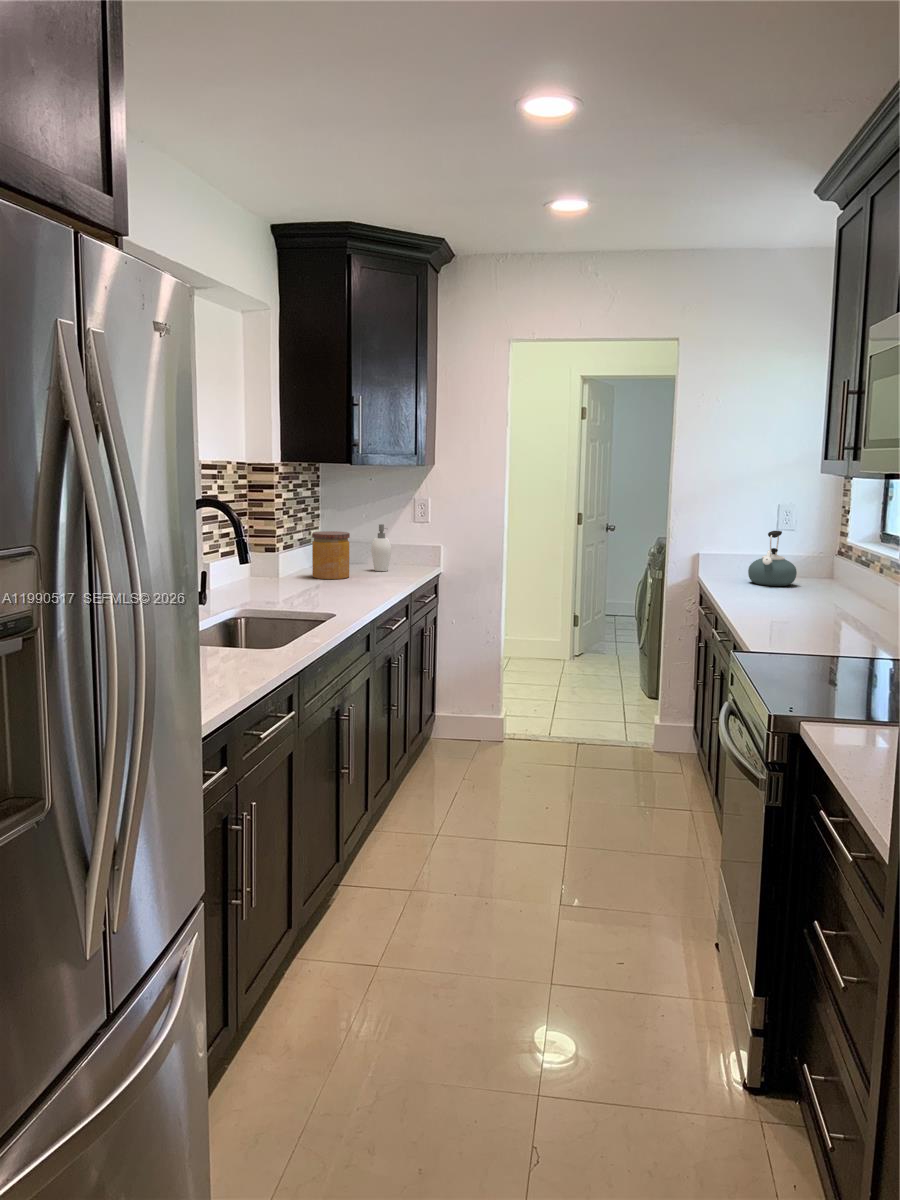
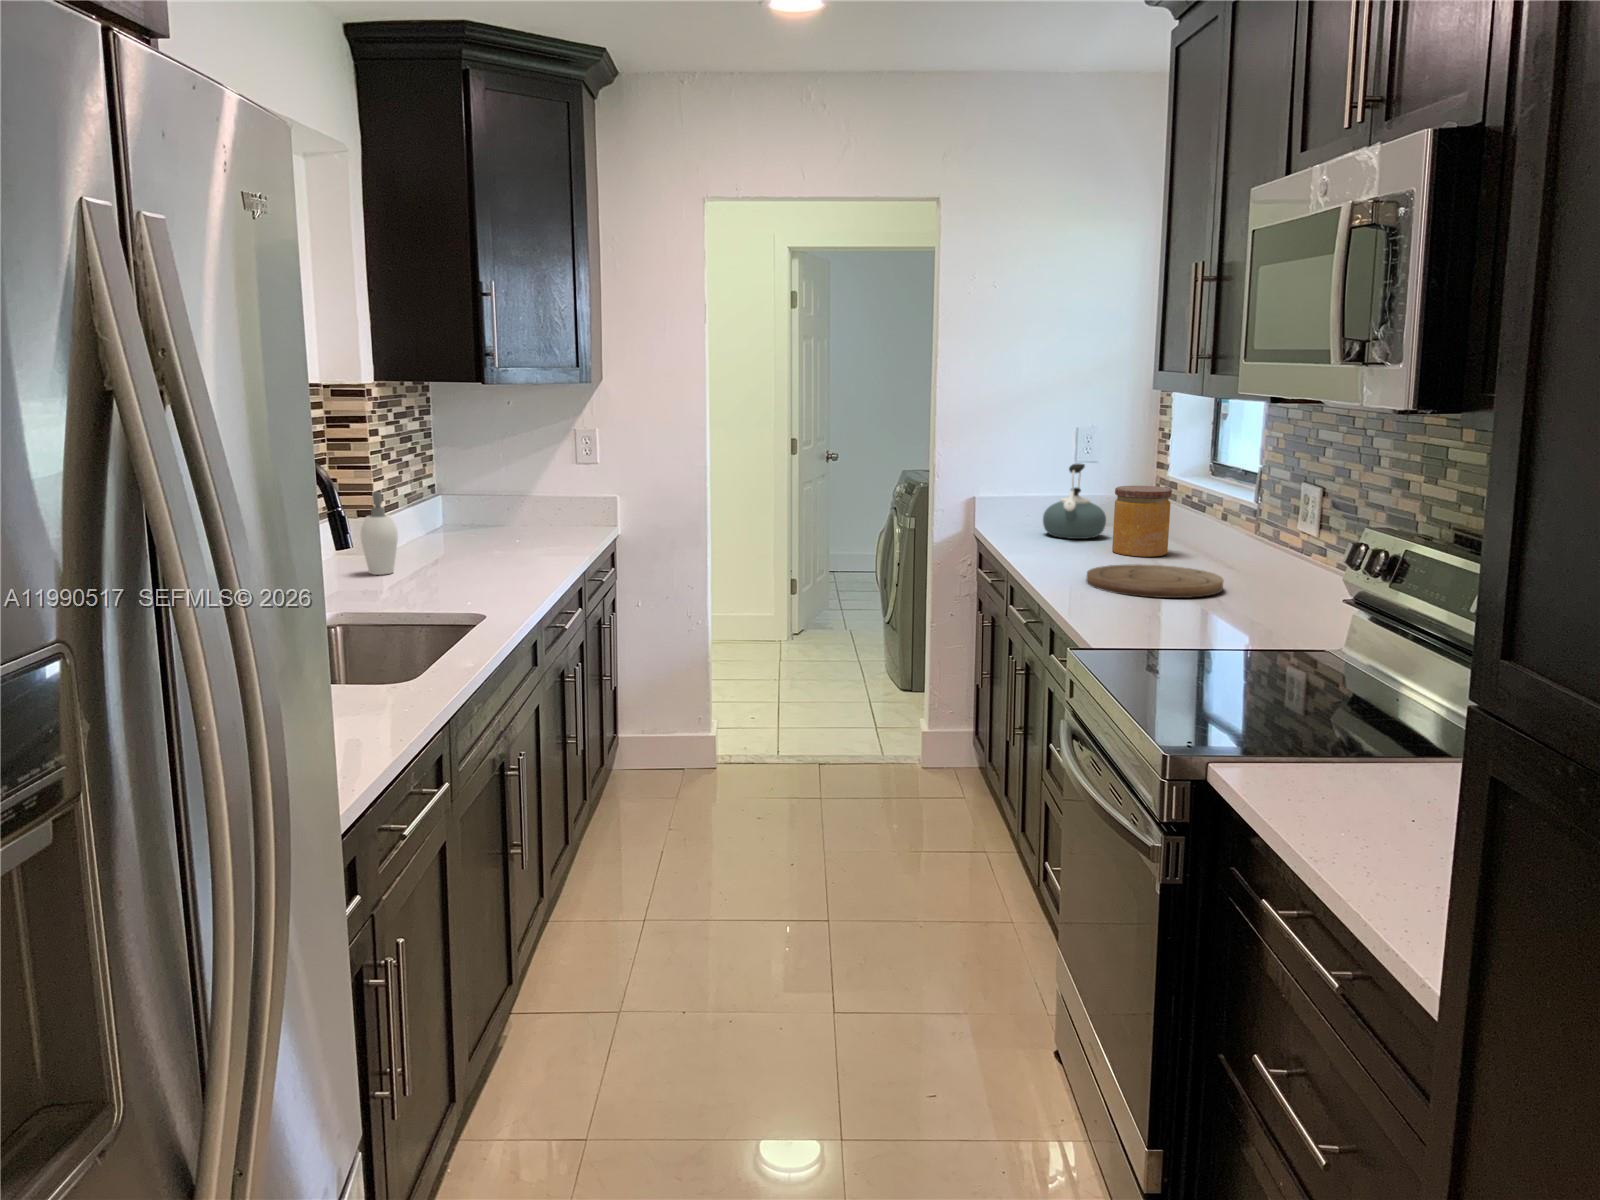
soap dispenser: present [371,524,391,571] -> present [361,492,398,575]
jar: present [312,531,350,579] -> present [1112,486,1172,557]
cutting board: none [766,602,870,626] -> present [1087,564,1224,598]

